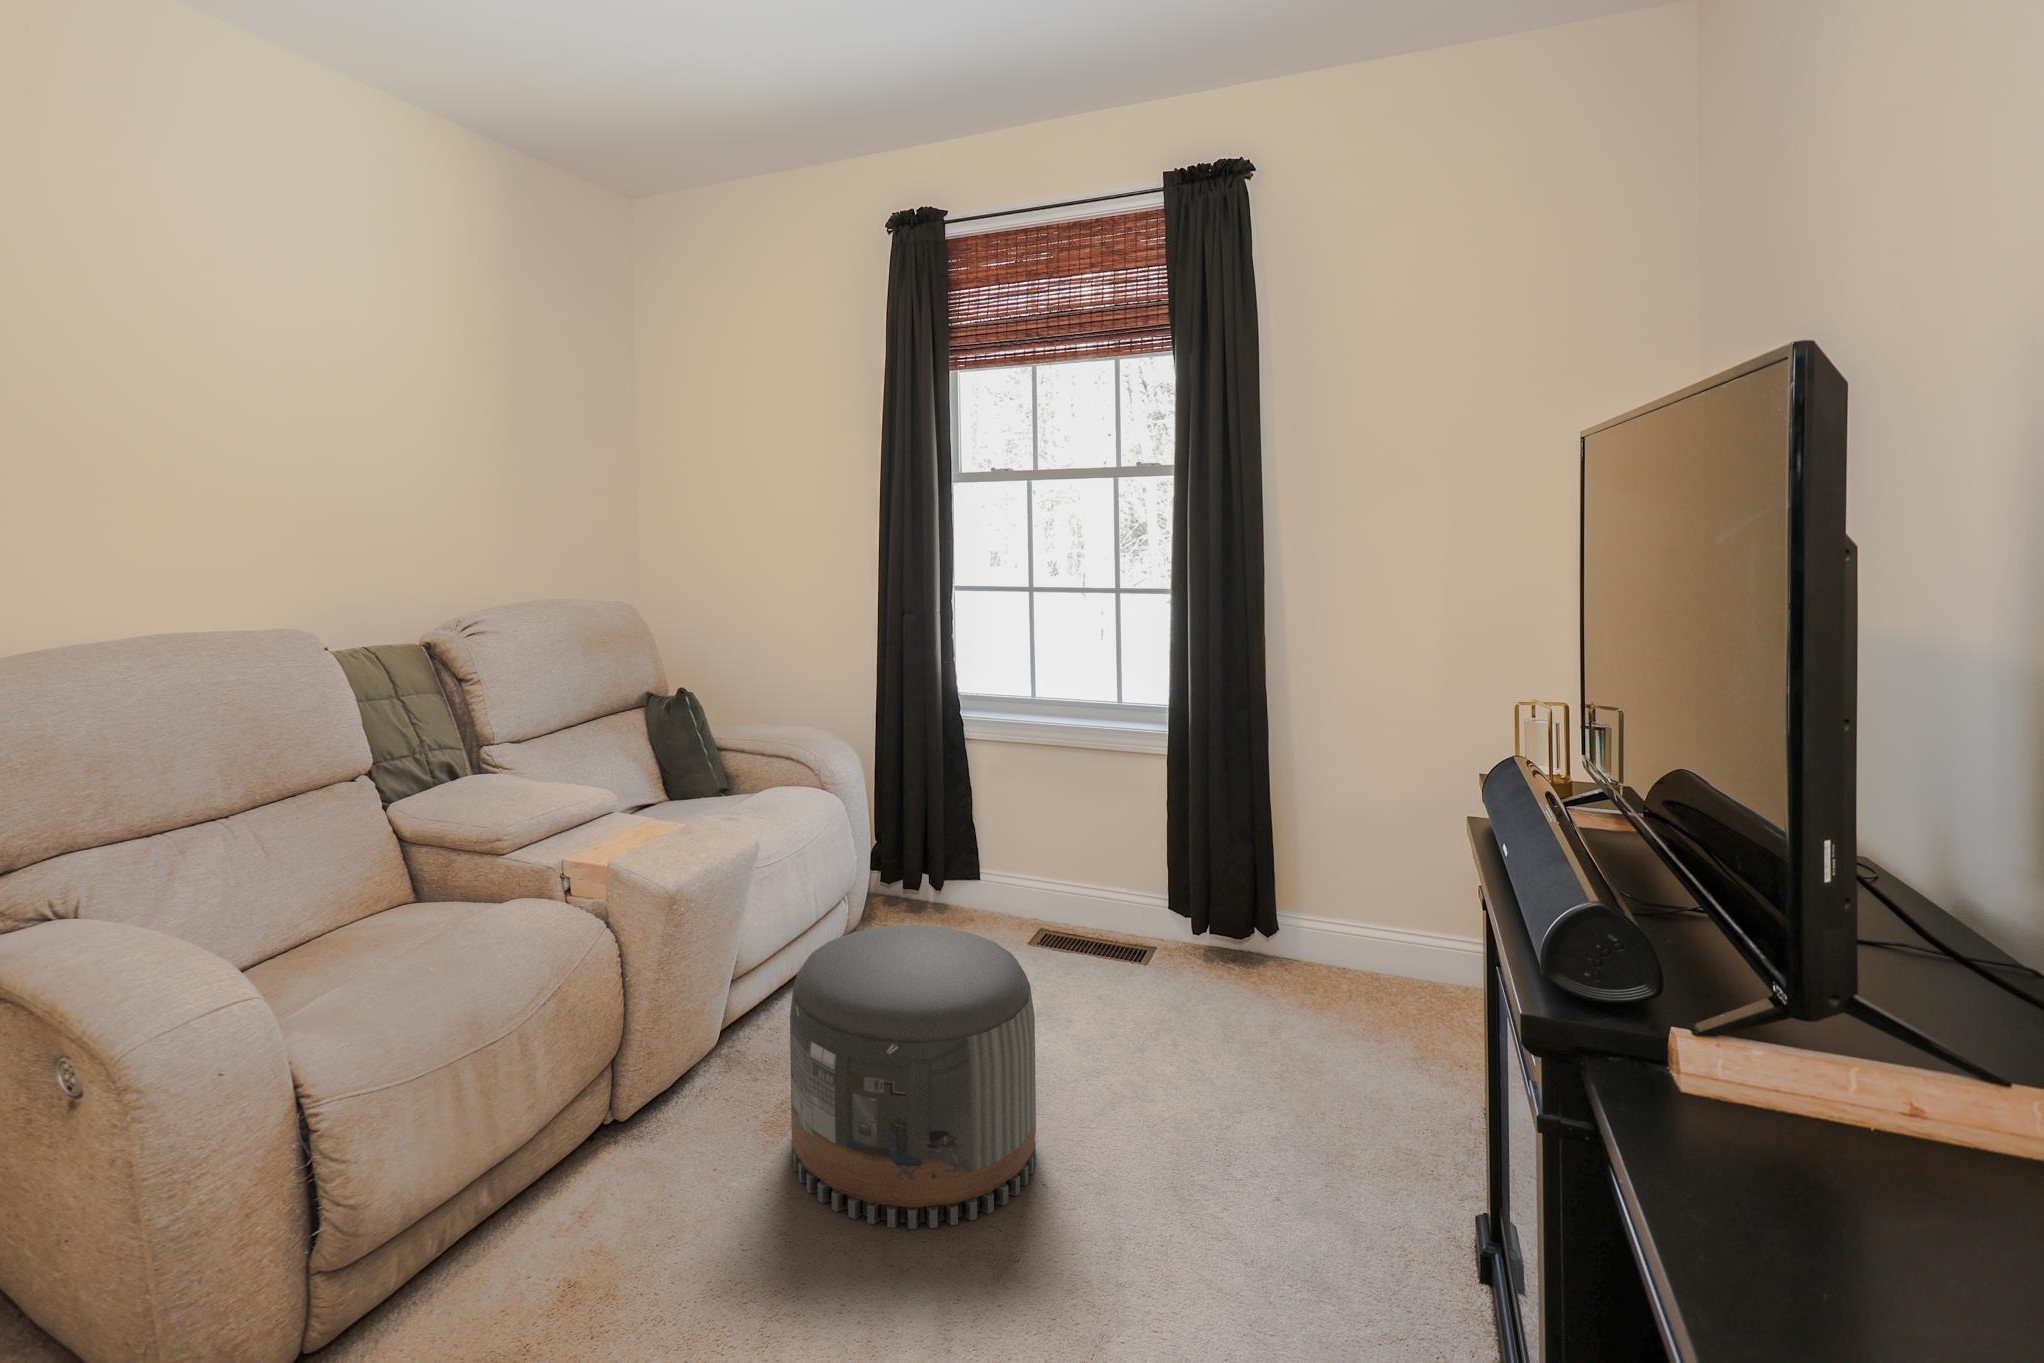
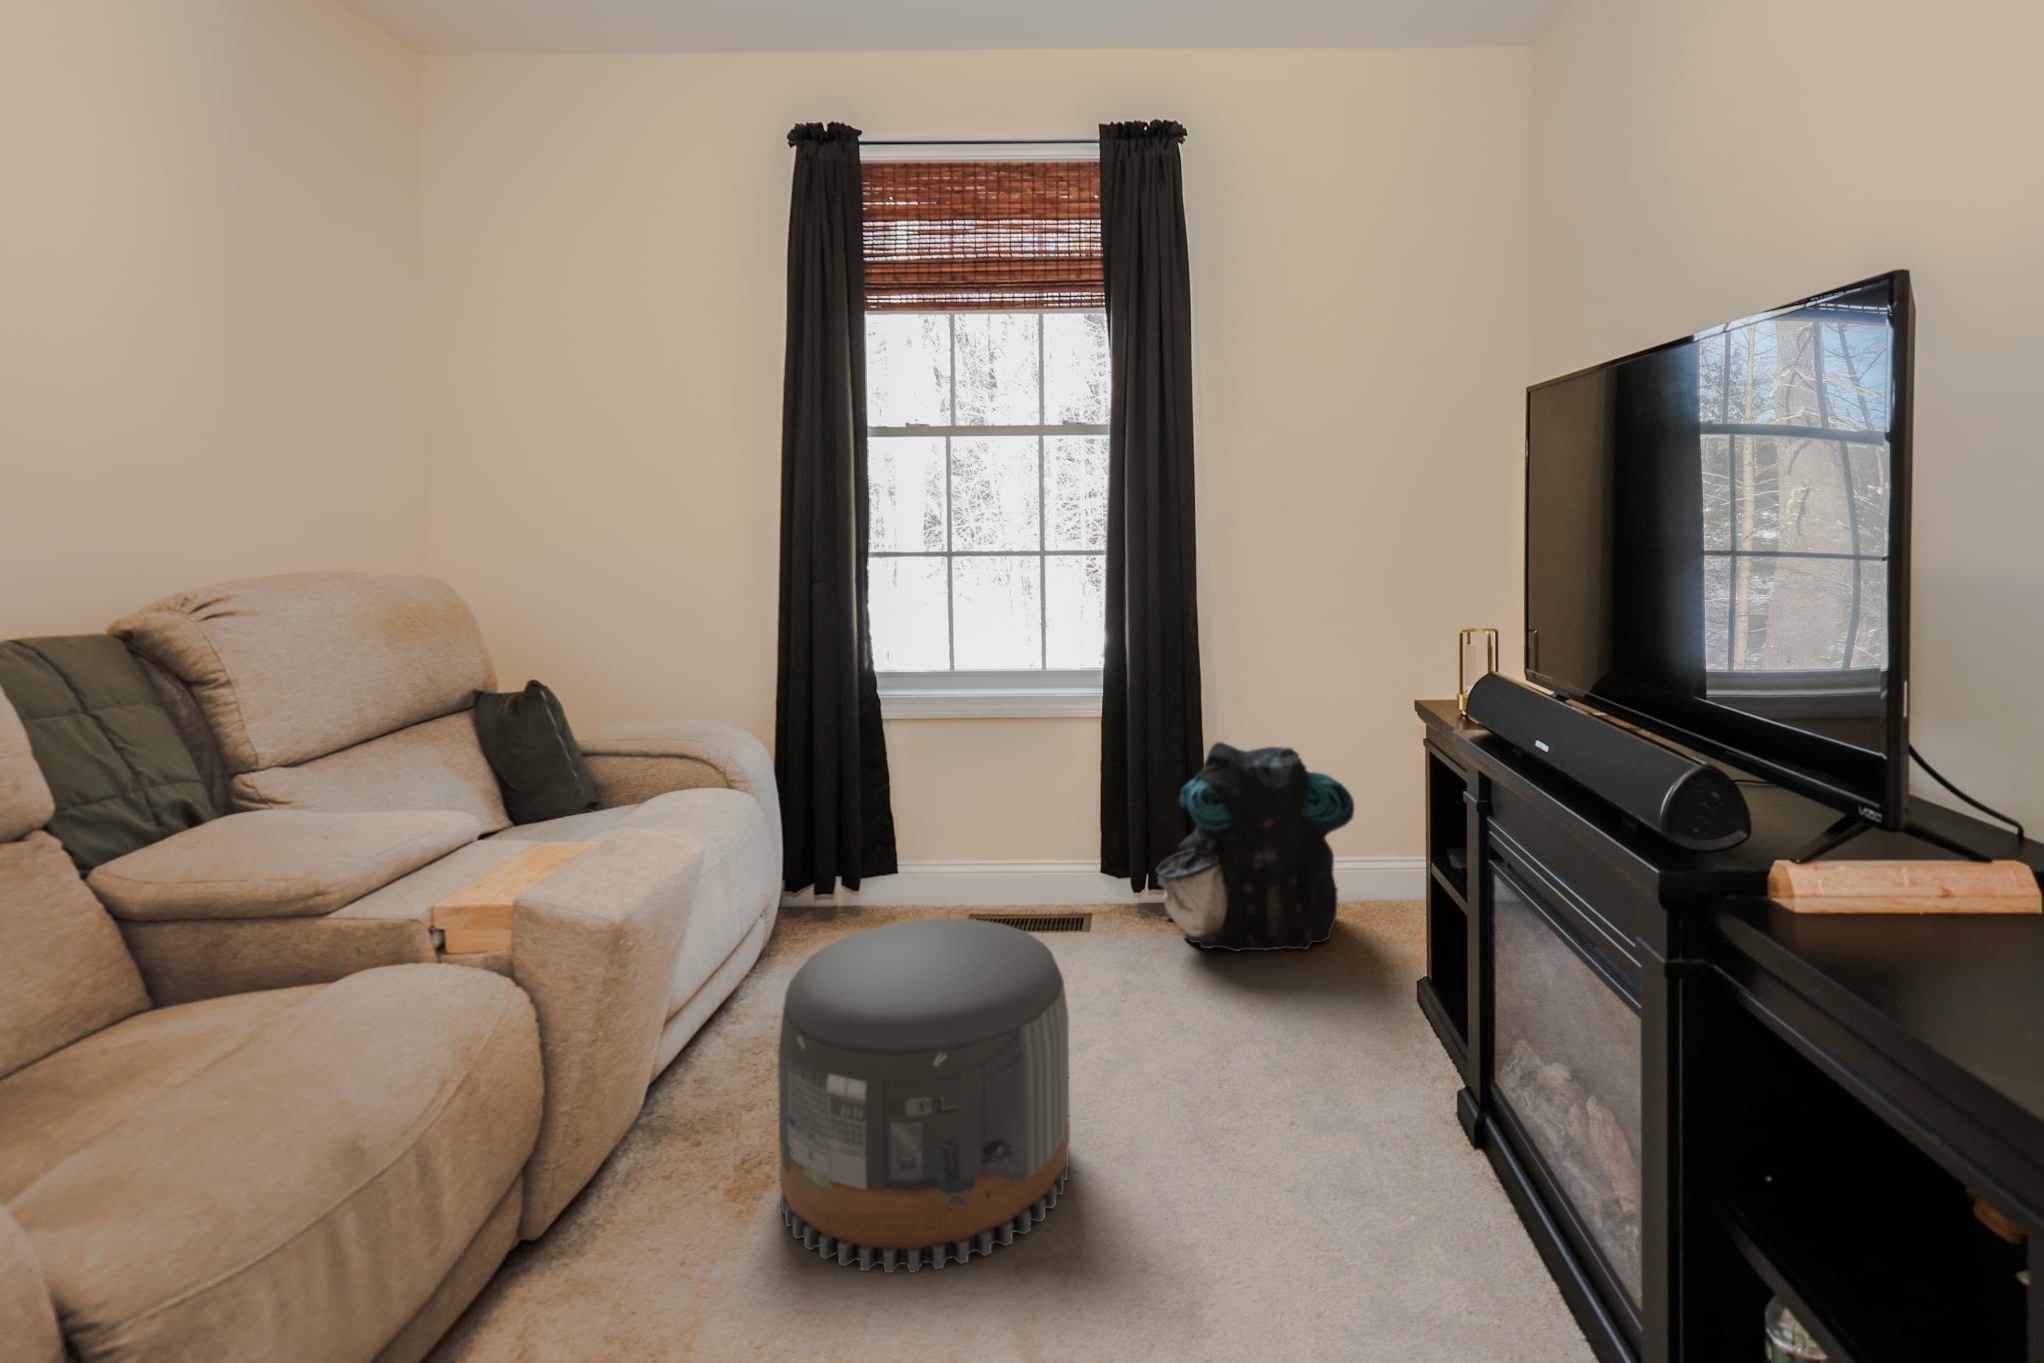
backpack: none [1202,793,1429,1022] -> present [1157,742,1354,952]

